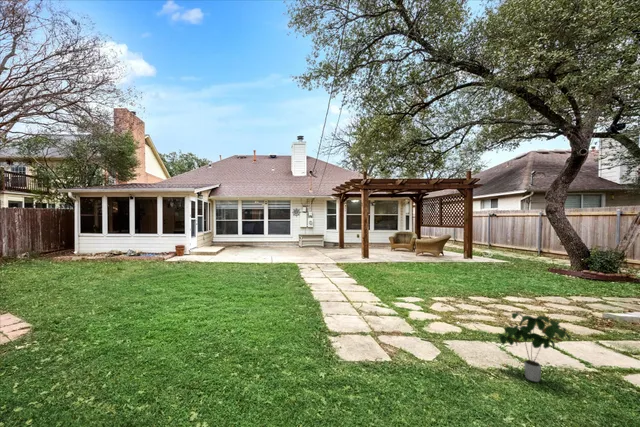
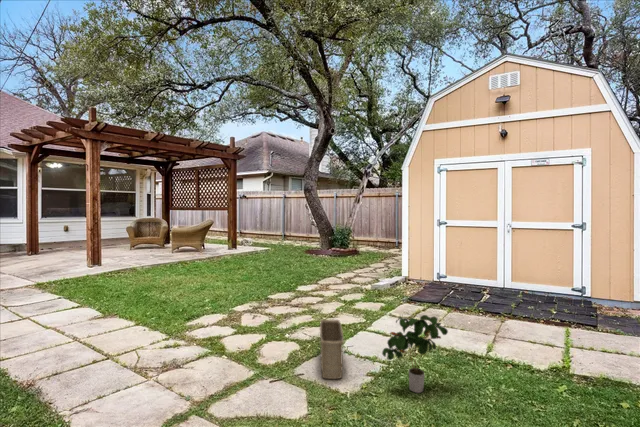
basket: none [456,310,488,351] -> present [318,319,345,379]

